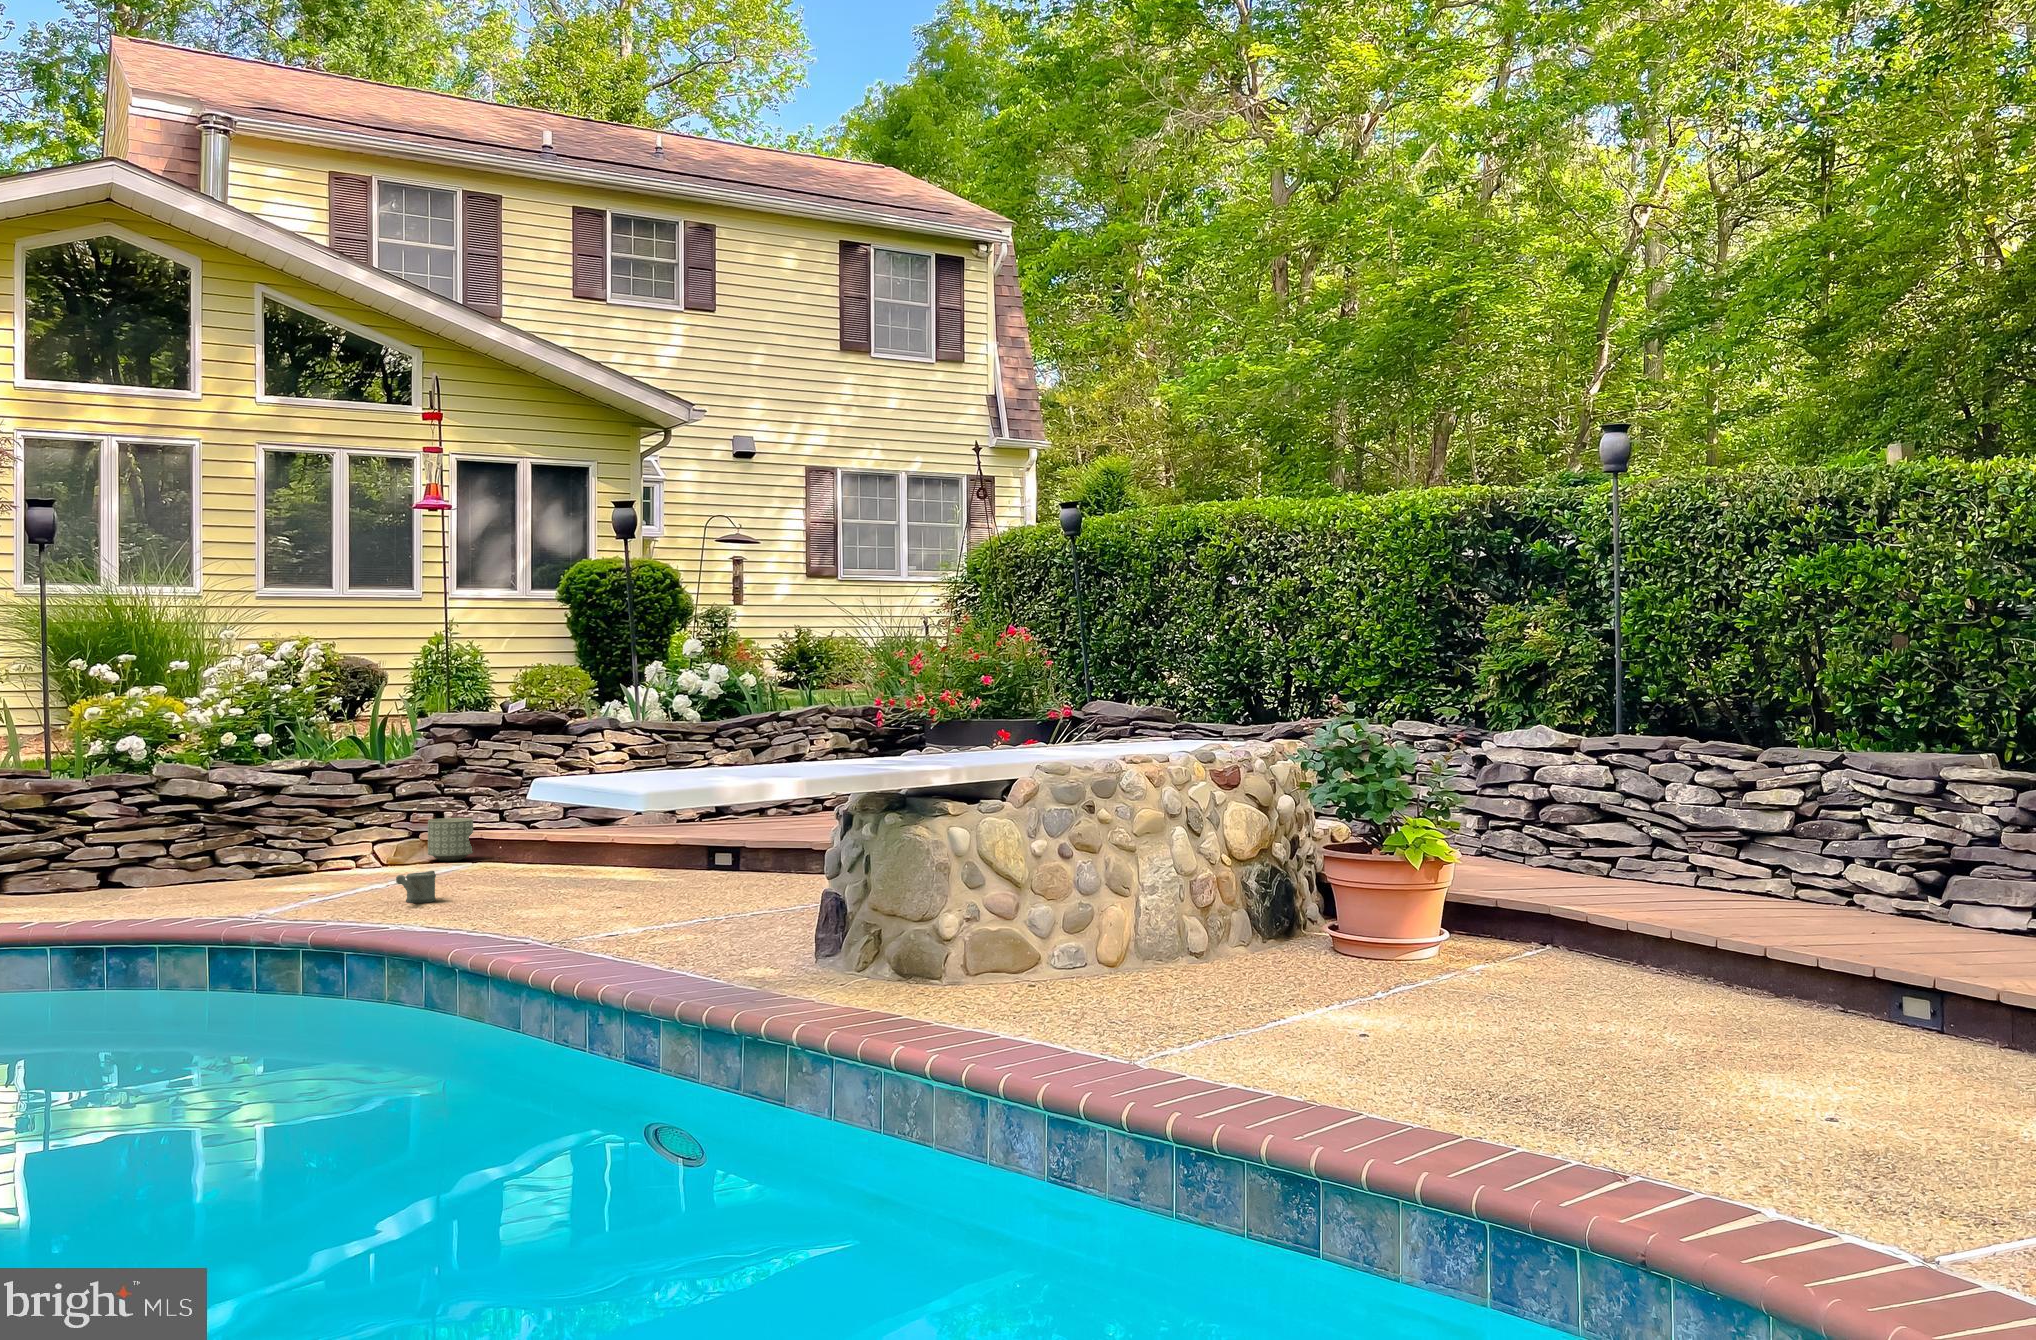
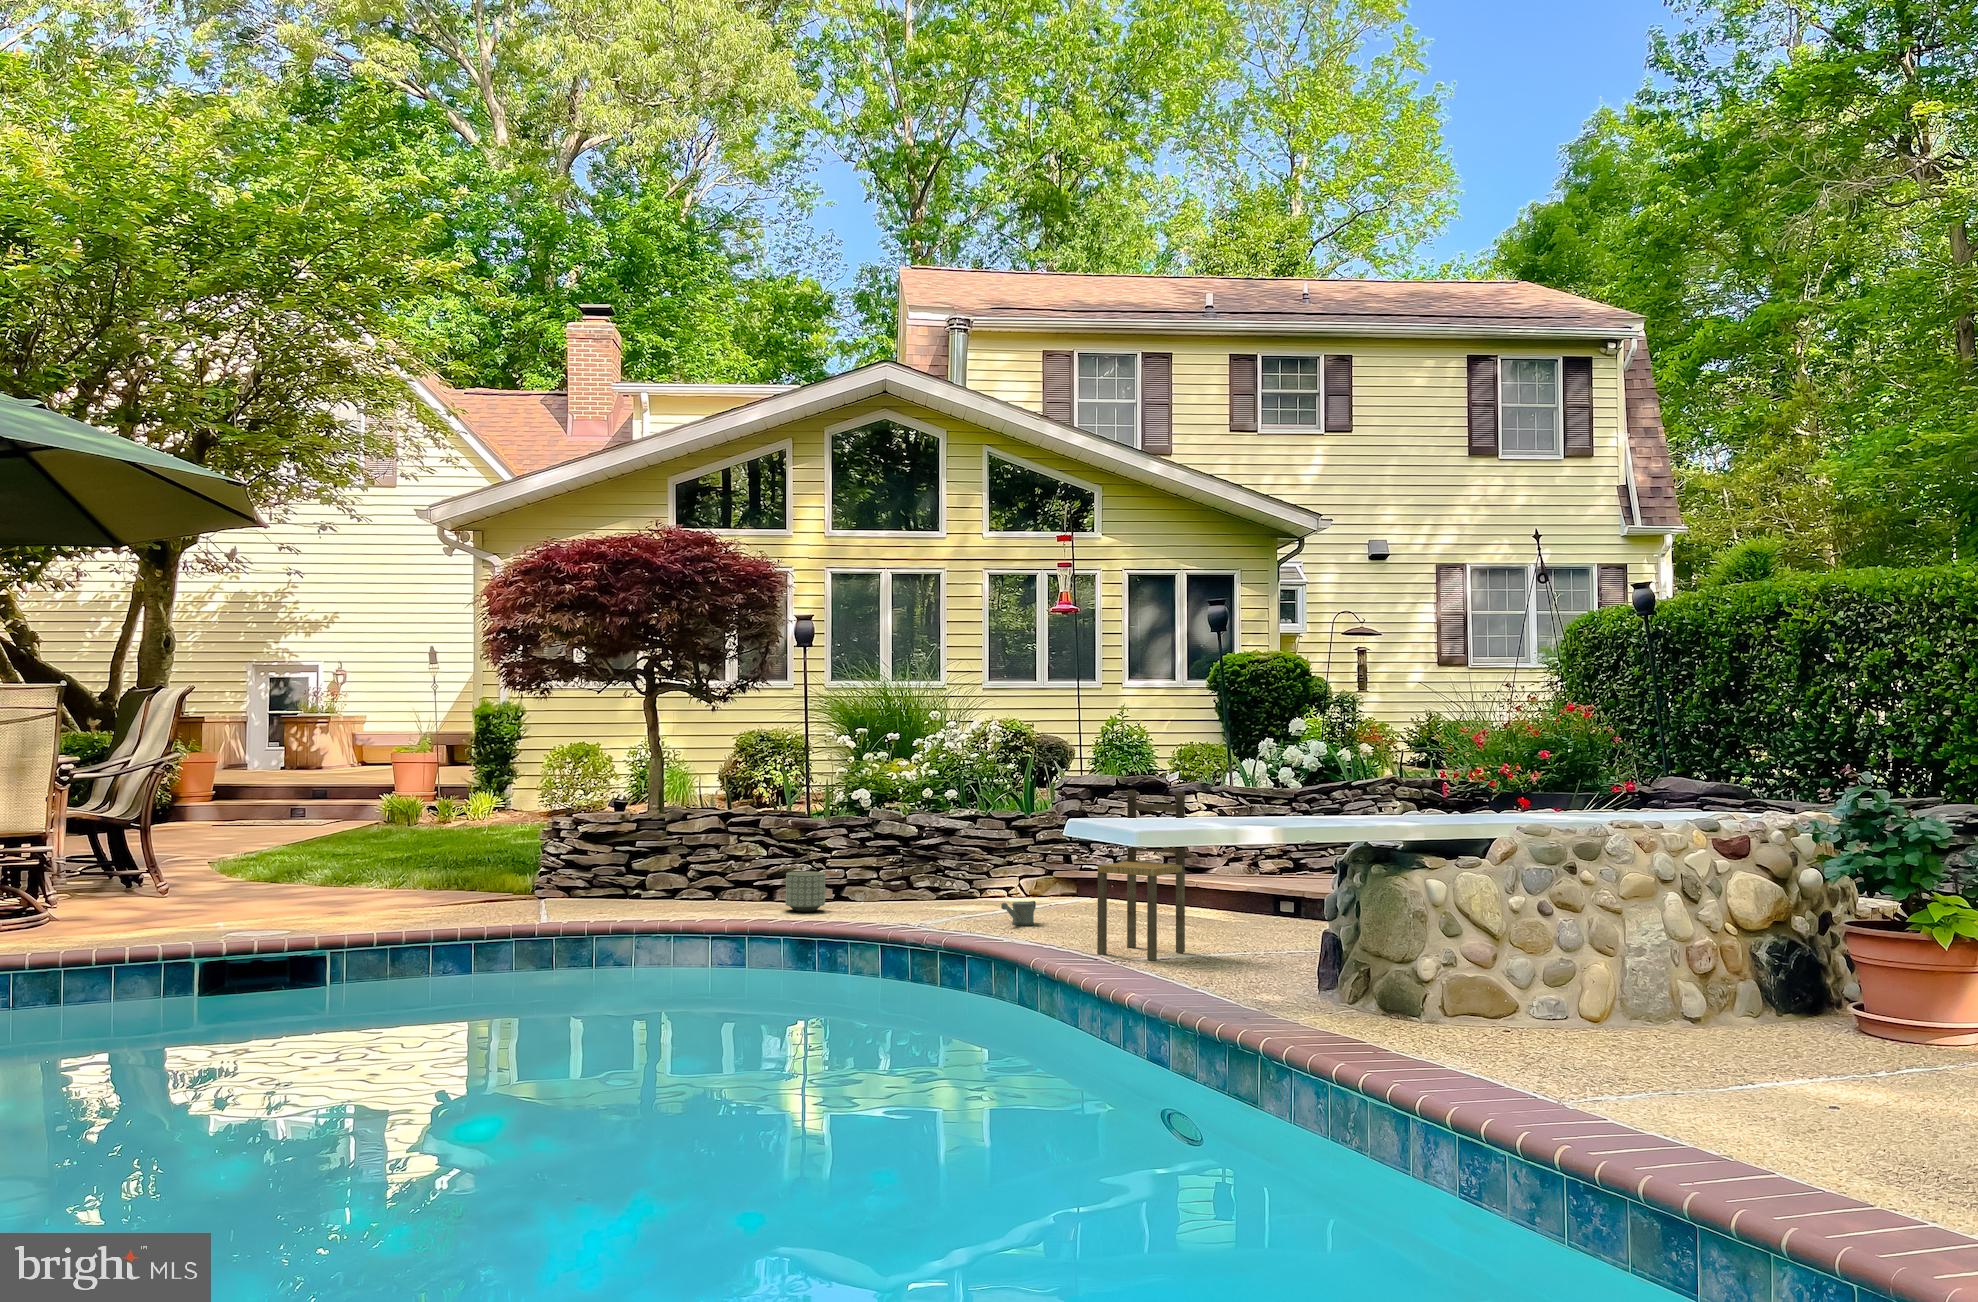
chair: none [557,726,659,930] -> present [1097,790,1185,960]
planter: present [428,818,473,861] -> present [786,871,825,912]

